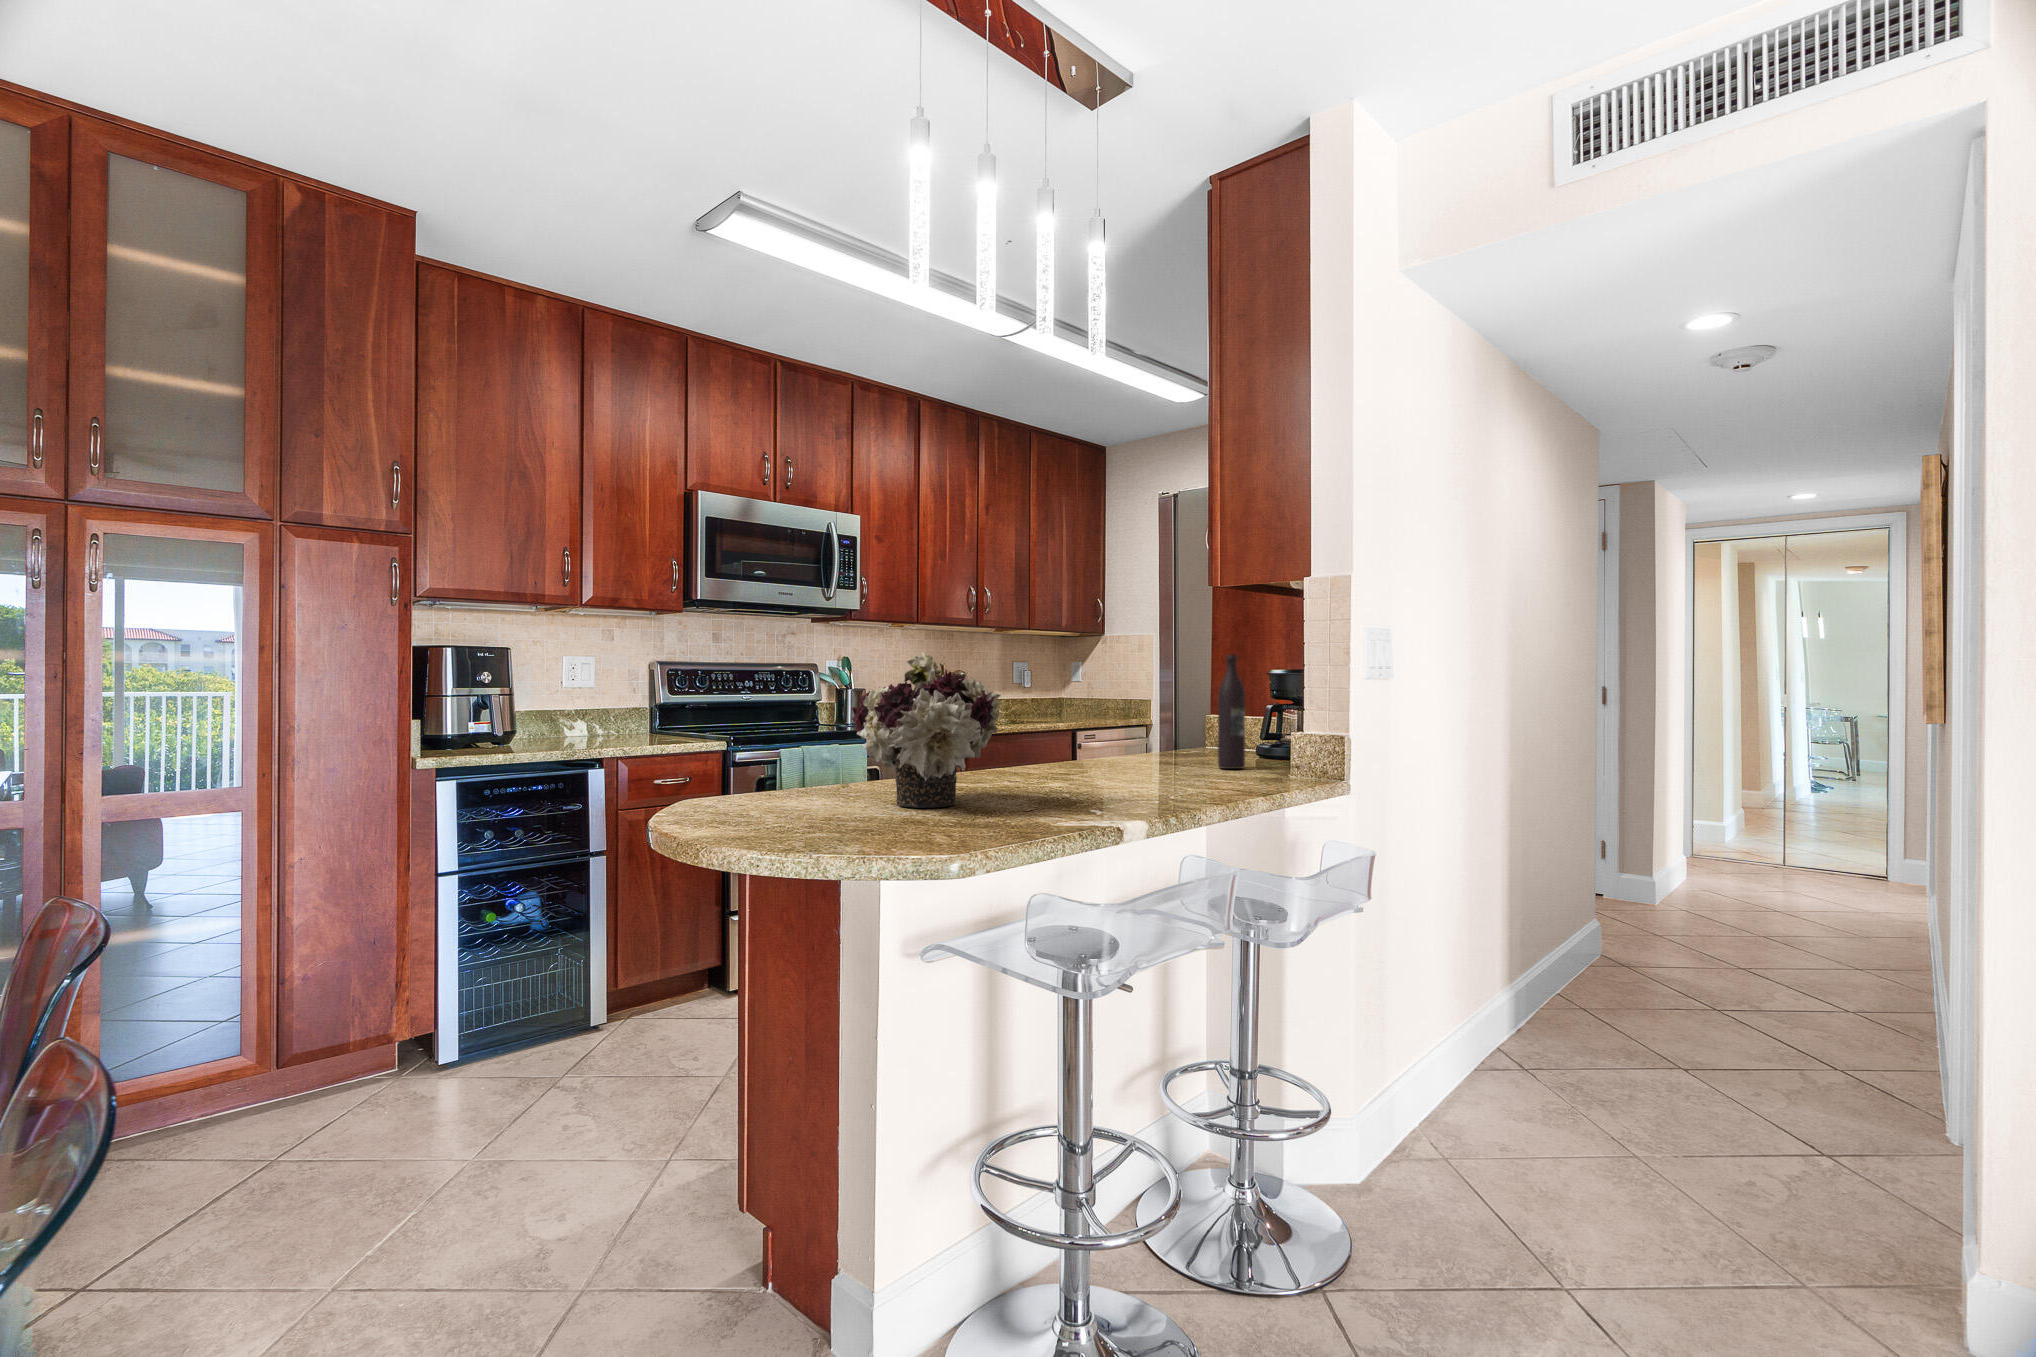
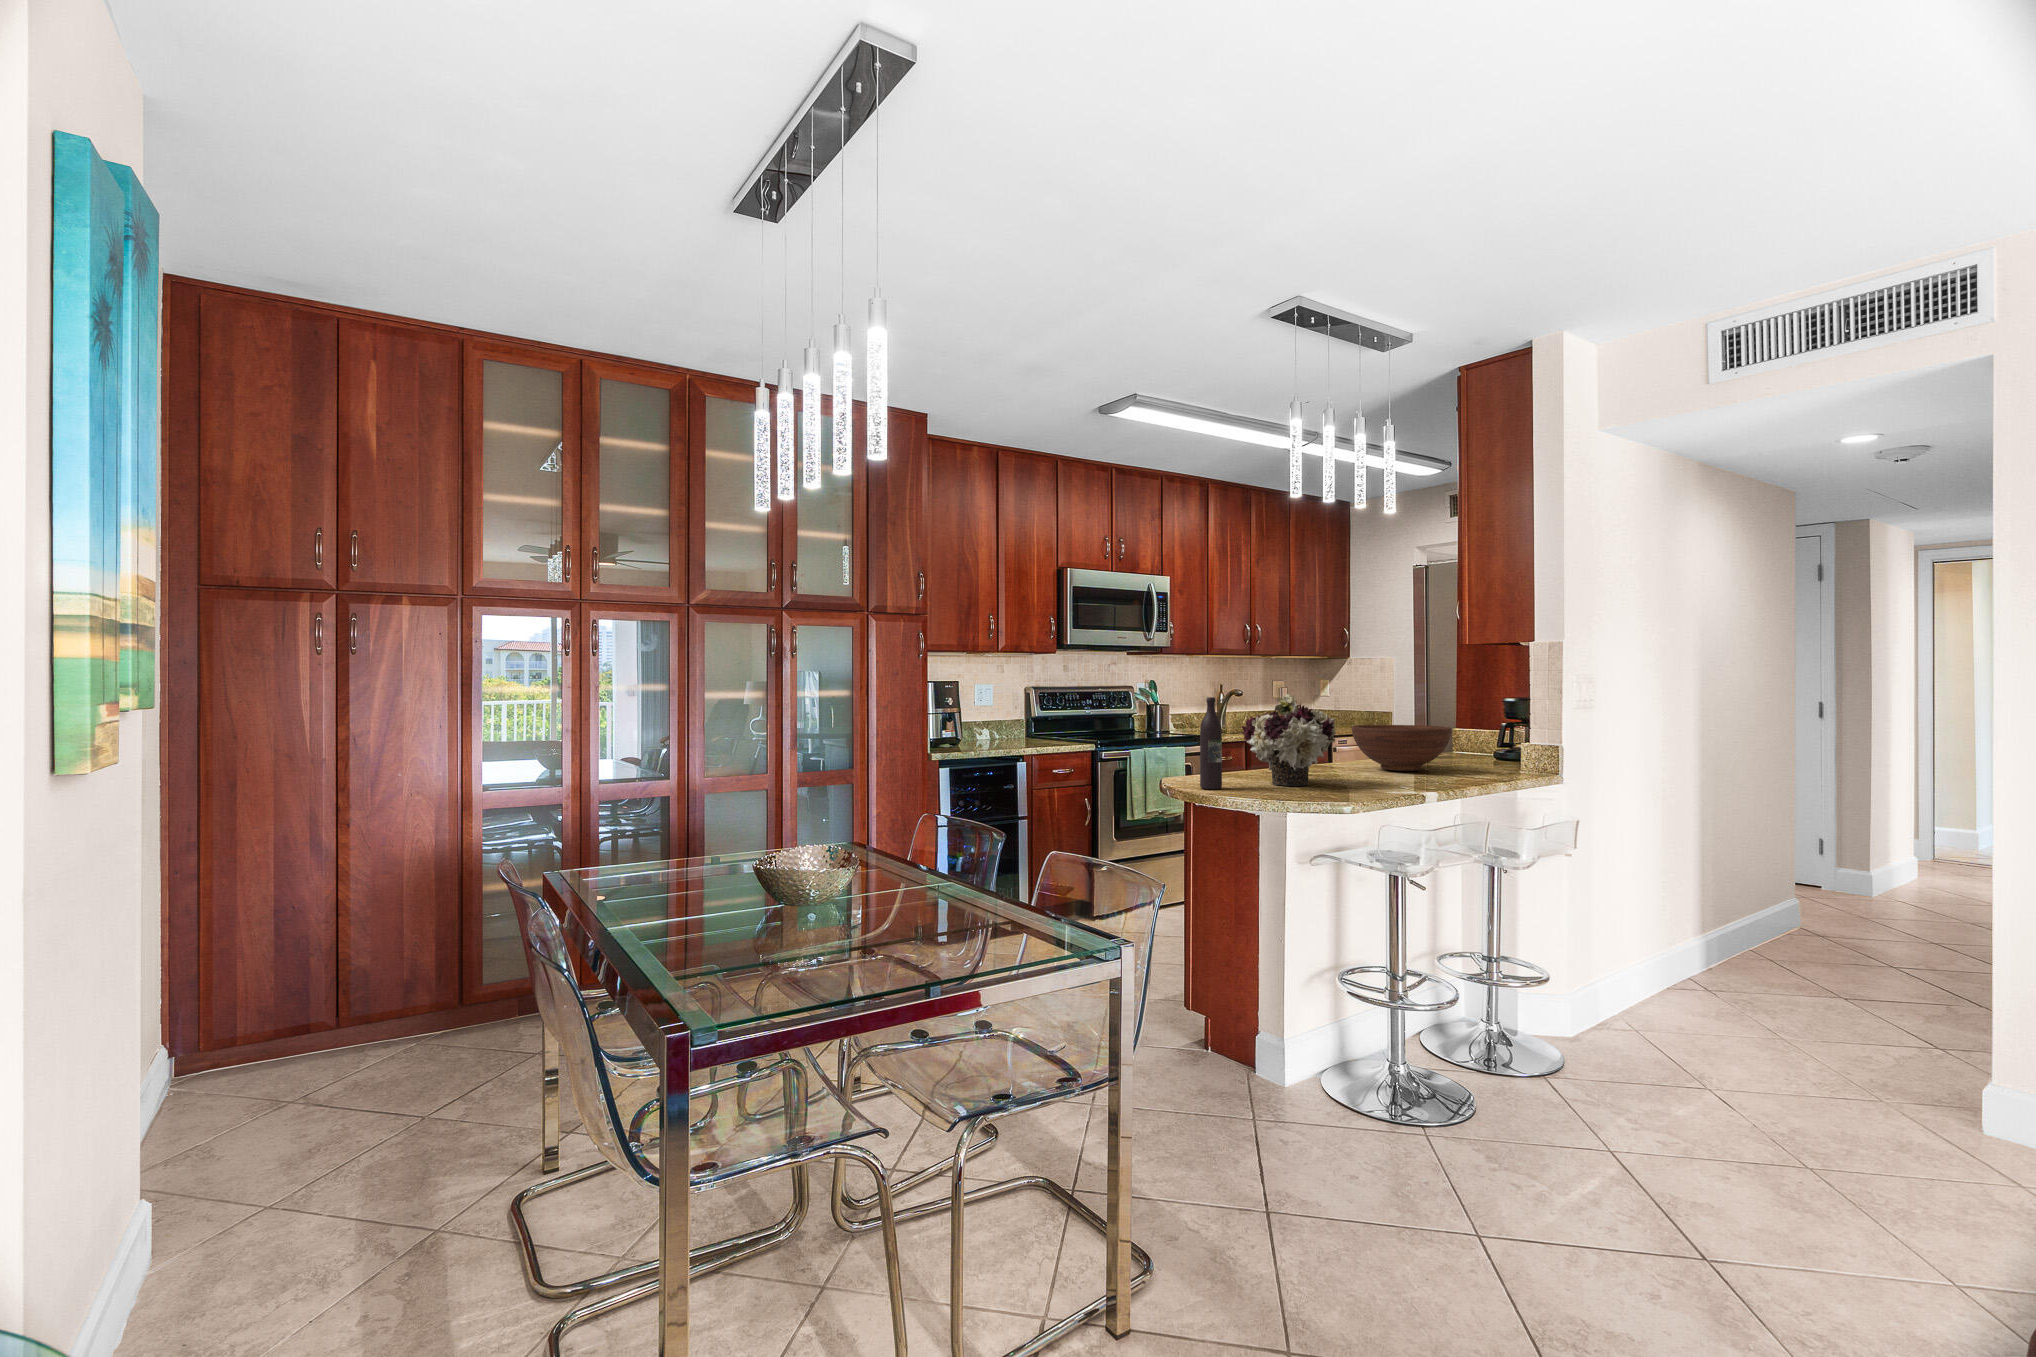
wine bottle: present [1218,655,1245,769] -> present [1200,697,1222,789]
fruit bowl: none [1050,708,1193,778] -> present [1352,725,1452,771]

